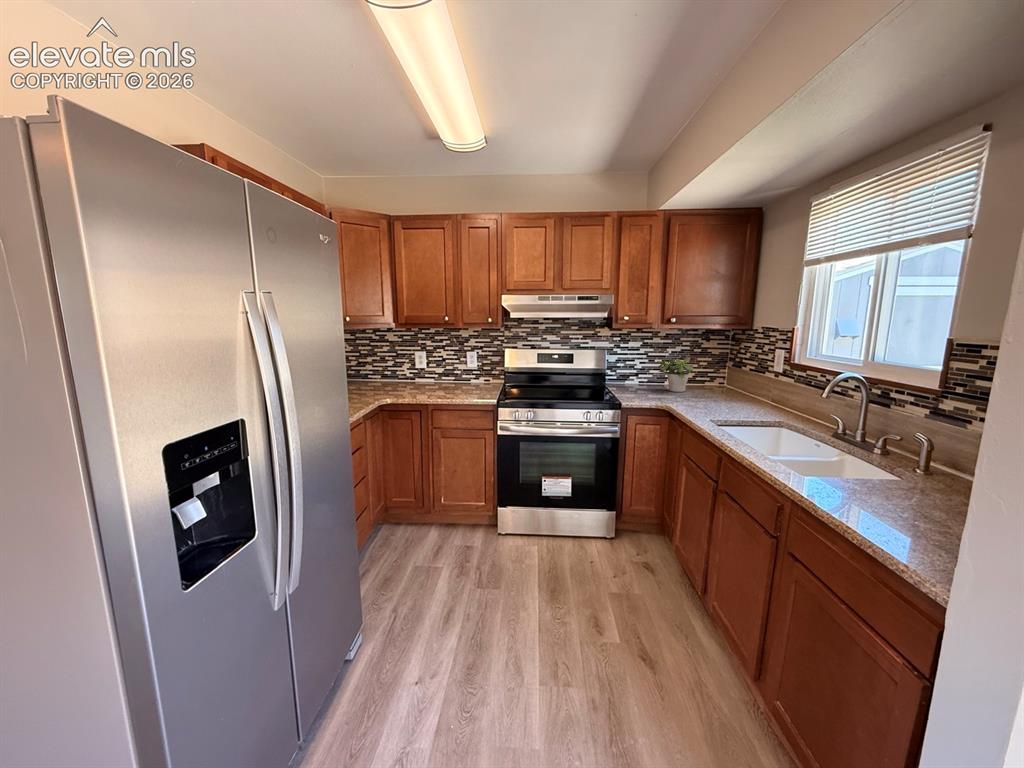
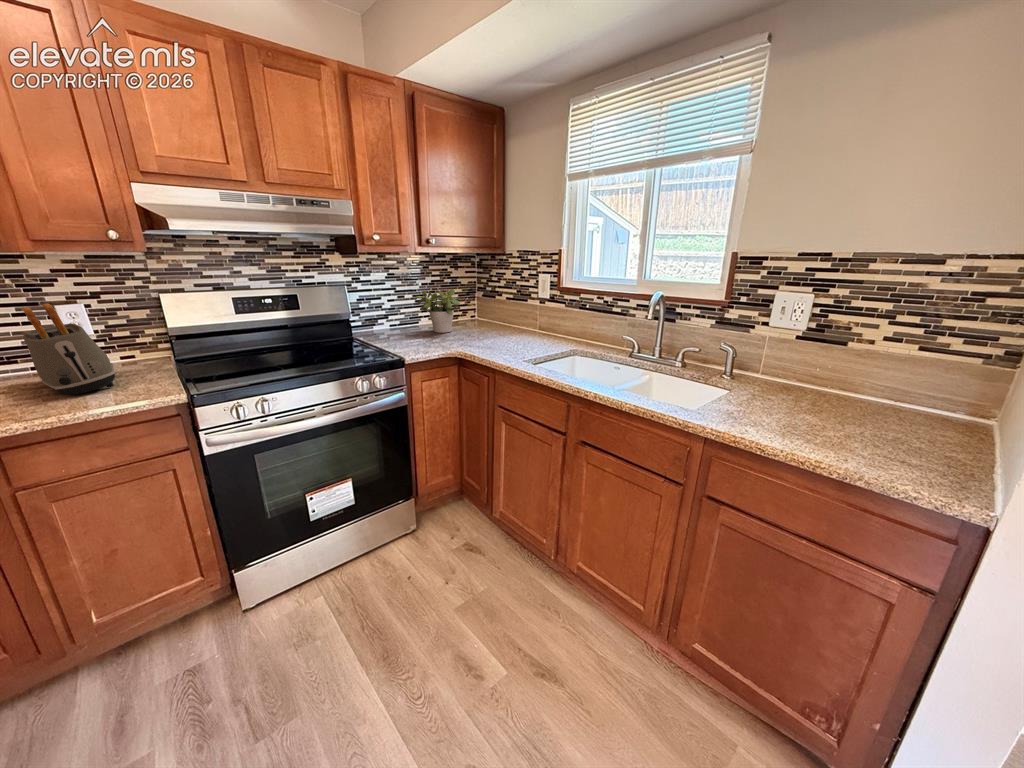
toaster: none [467,351,490,390] -> present [22,304,115,395]

